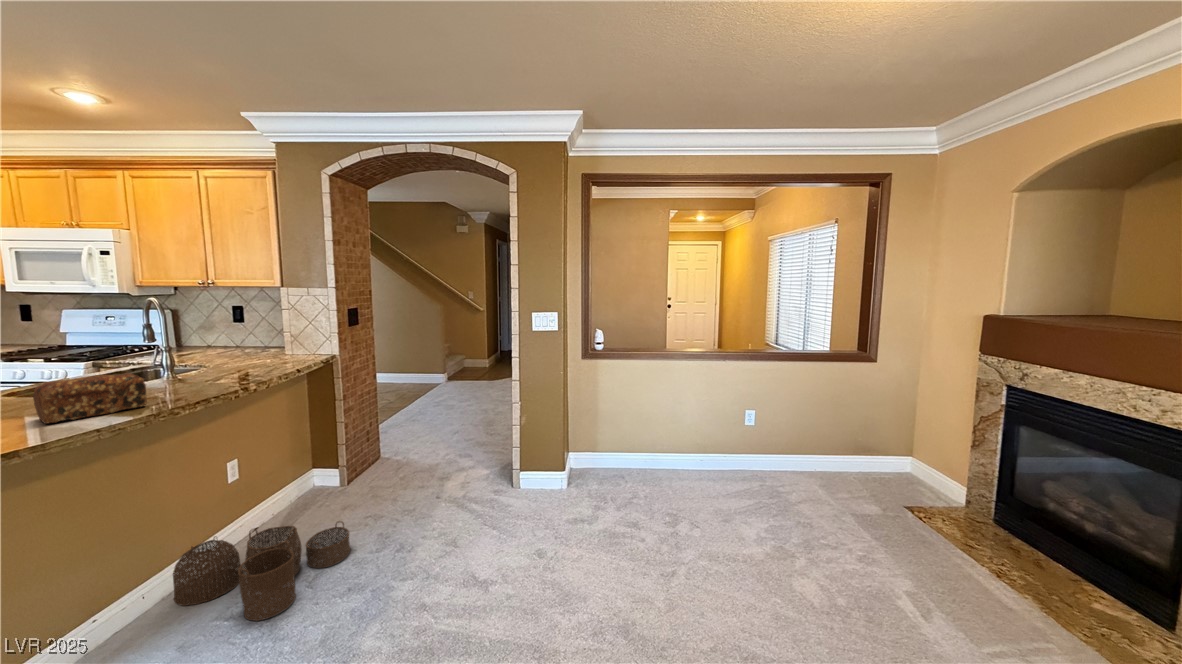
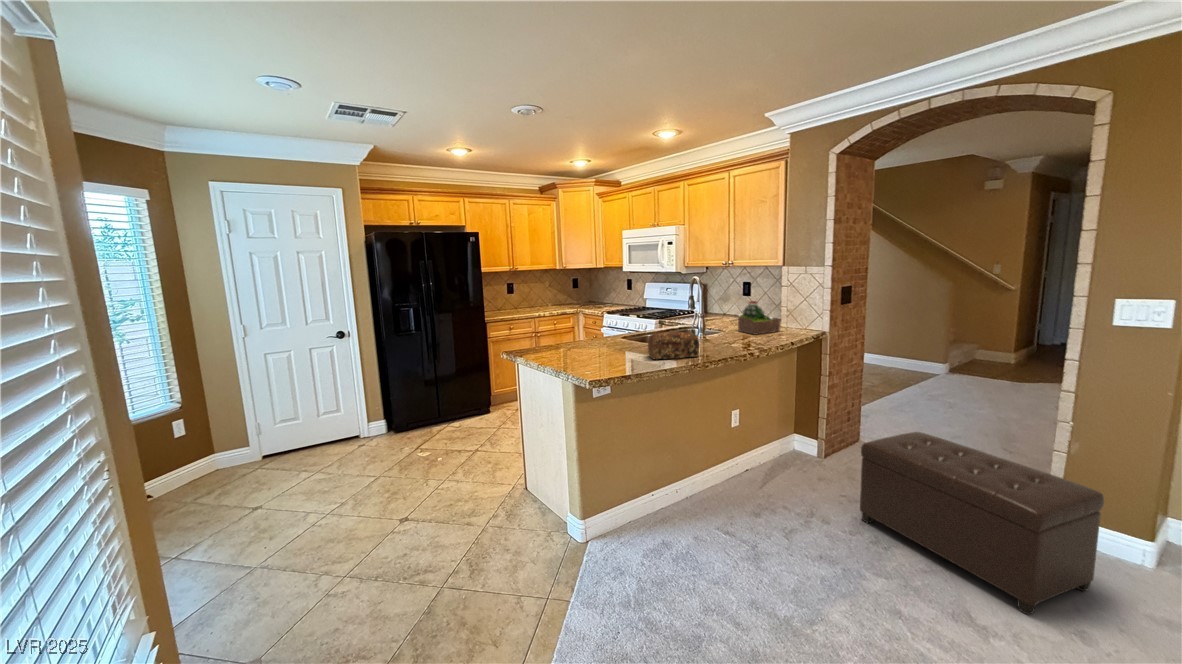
succulent plant: none [223,327,282,366] -> present [738,301,780,334]
ottoman: none [379,435,544,559] -> present [860,432,1104,615]
woven basket: present [173,521,350,621] -> none [700,464,827,544]

